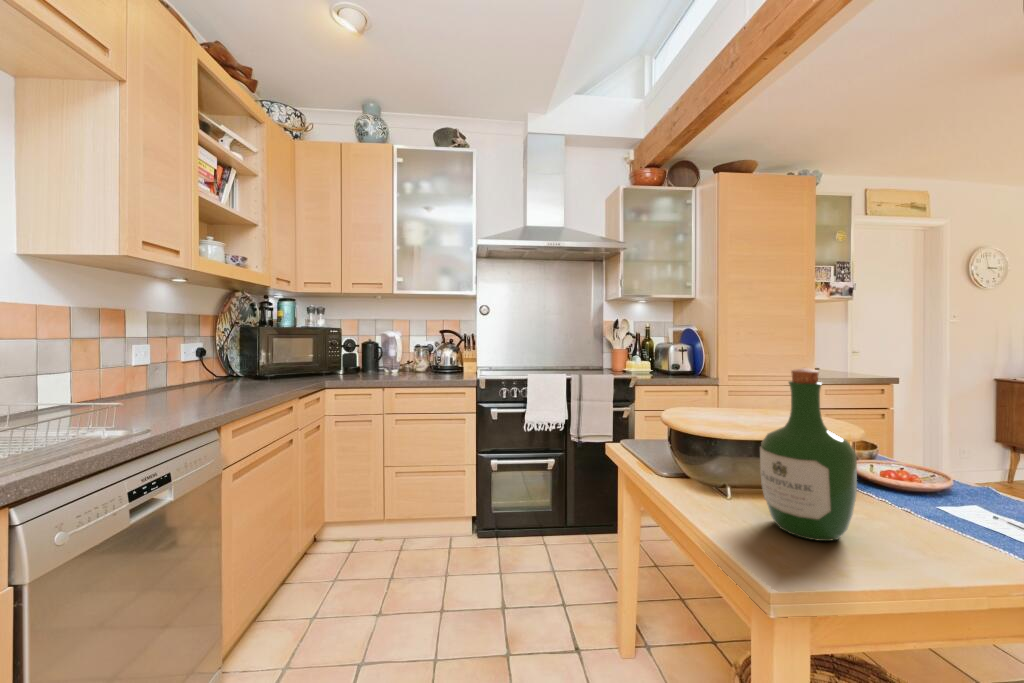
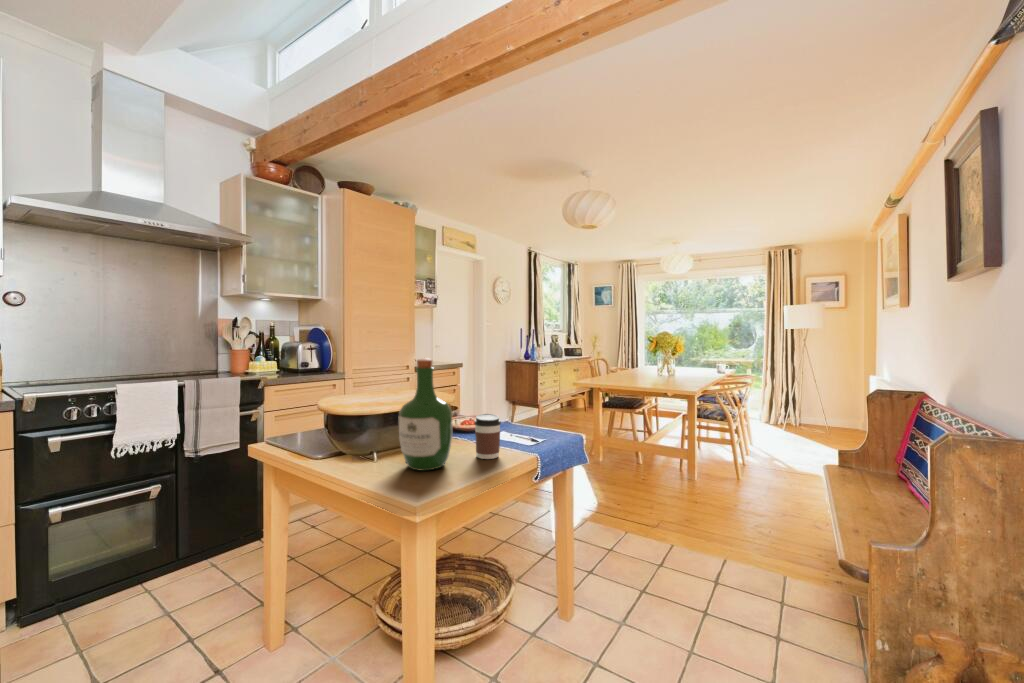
coffee cup: none [907,470,973,556] -> present [475,414,501,459]

